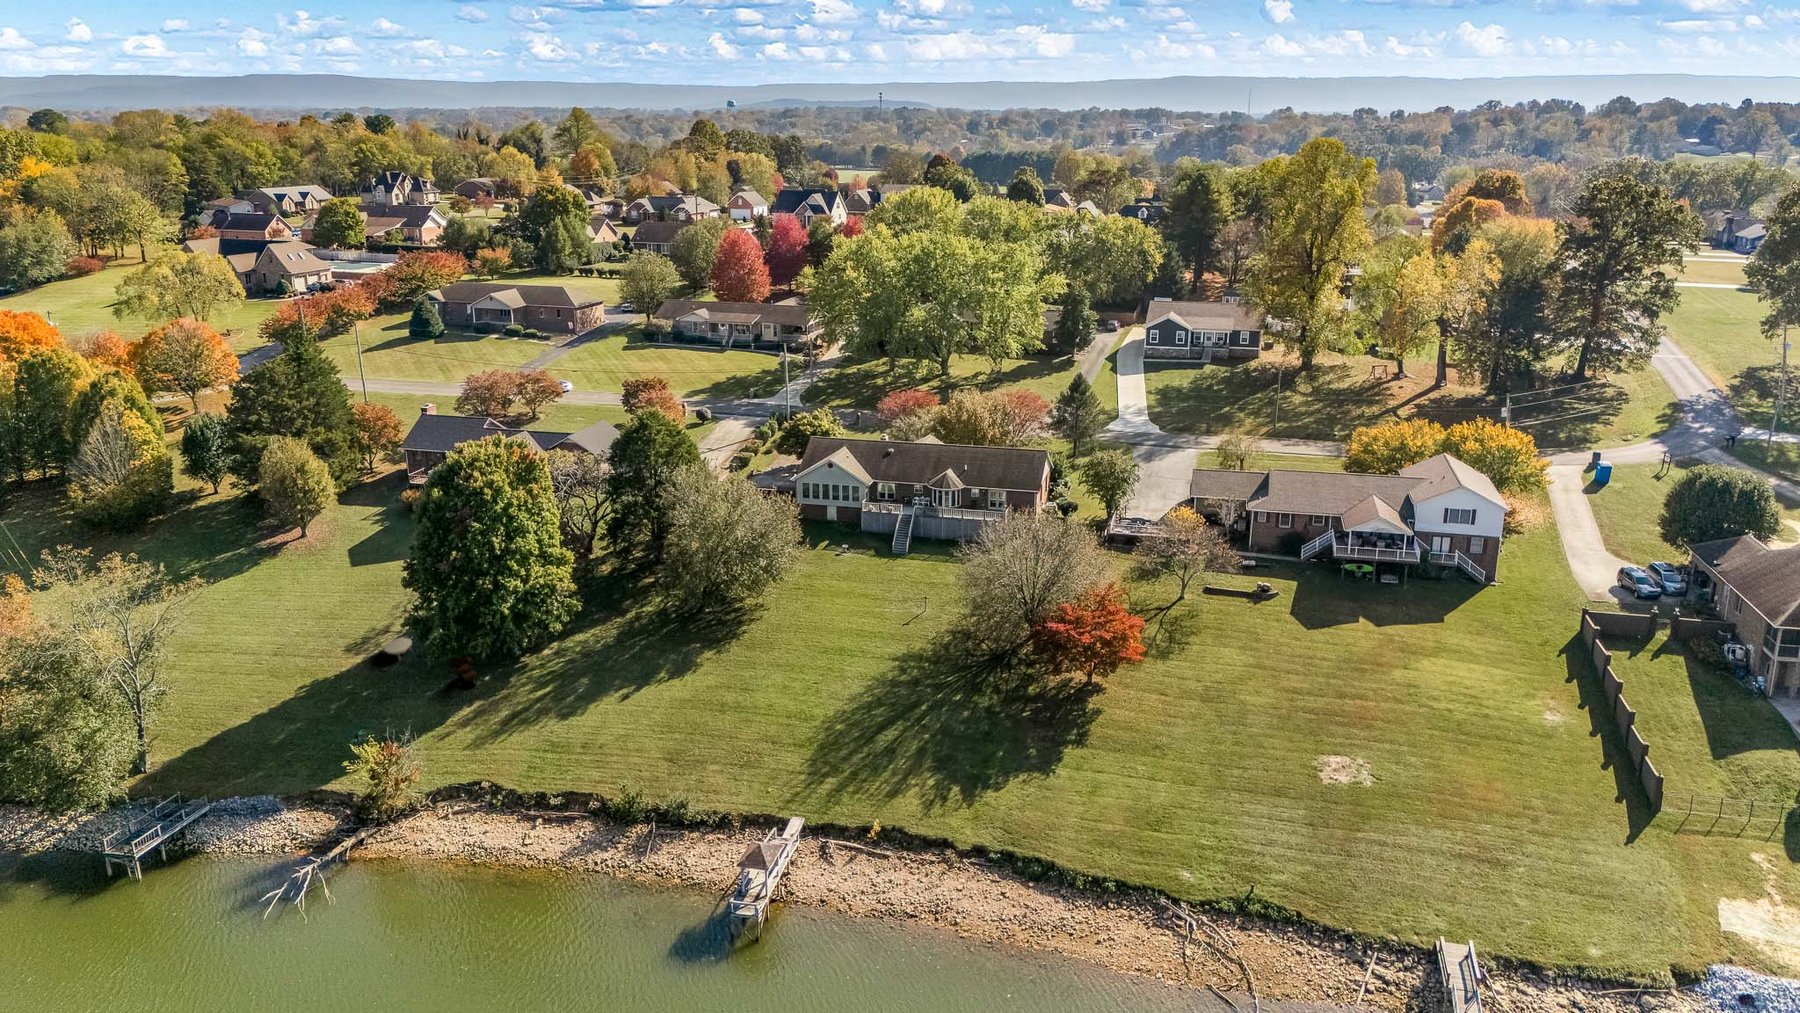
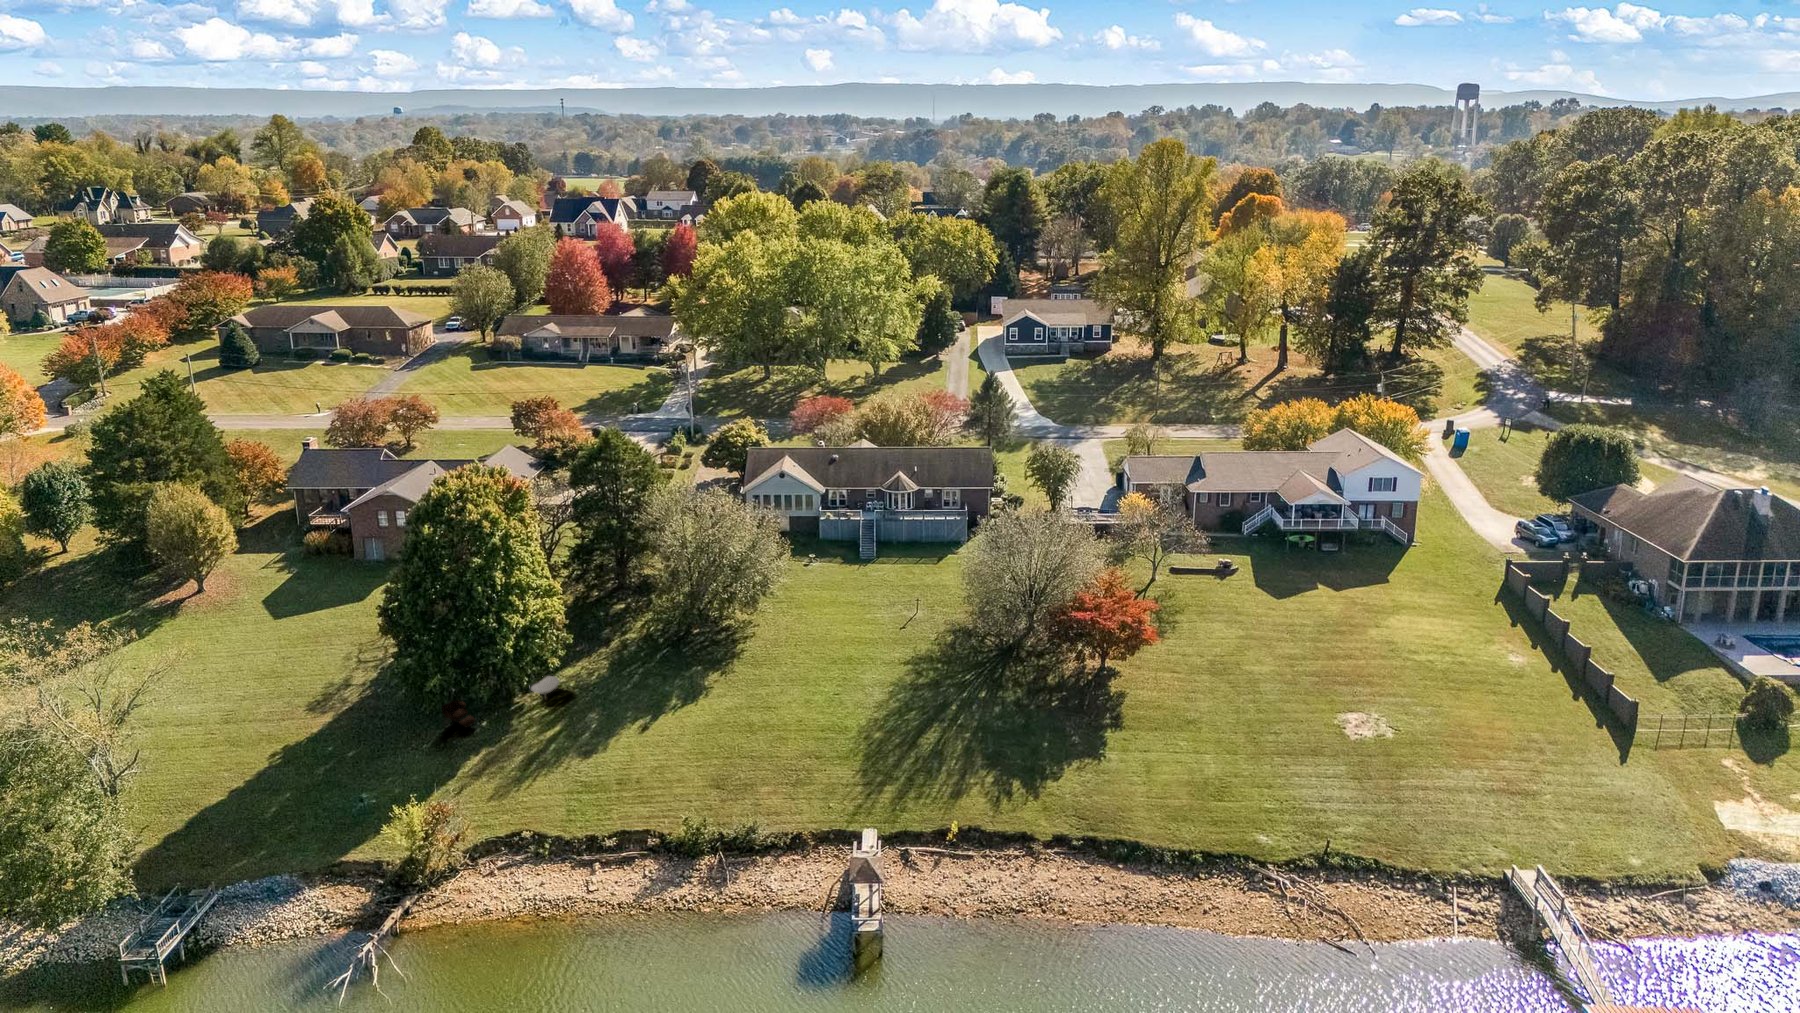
round table: present [384,638,412,660] -> present [529,676,559,700]

